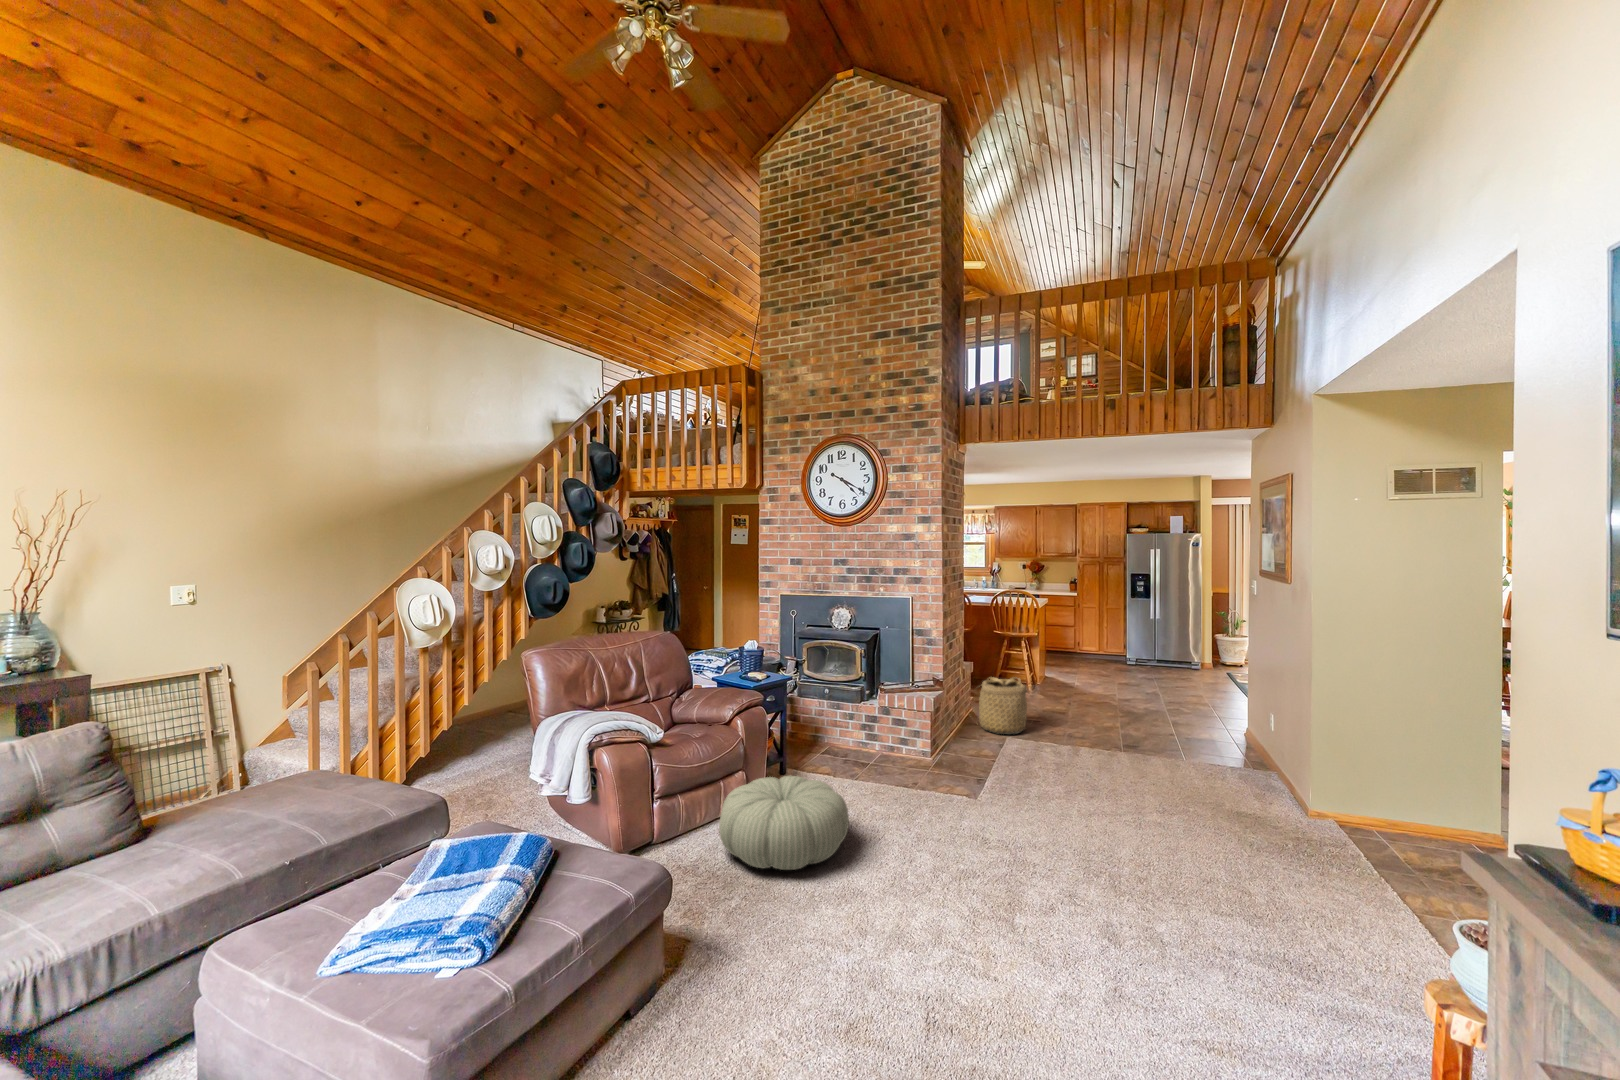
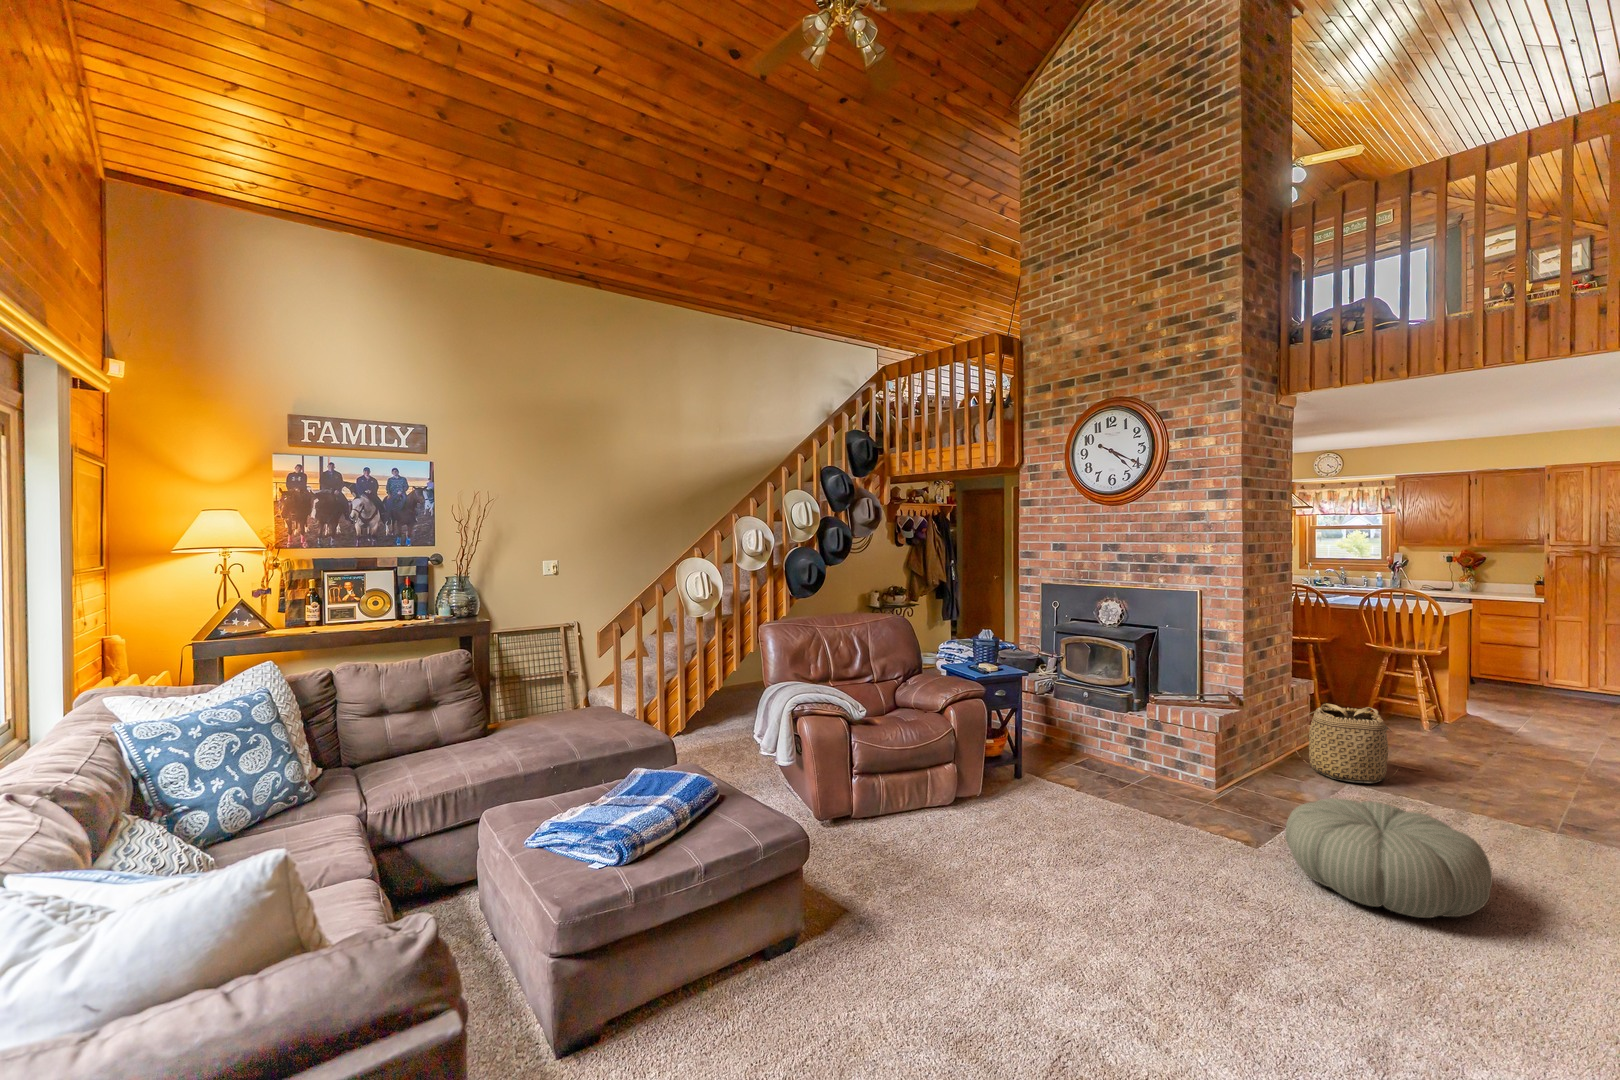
pouf: present [719,776,849,870] -> present [1285,798,1492,918]

